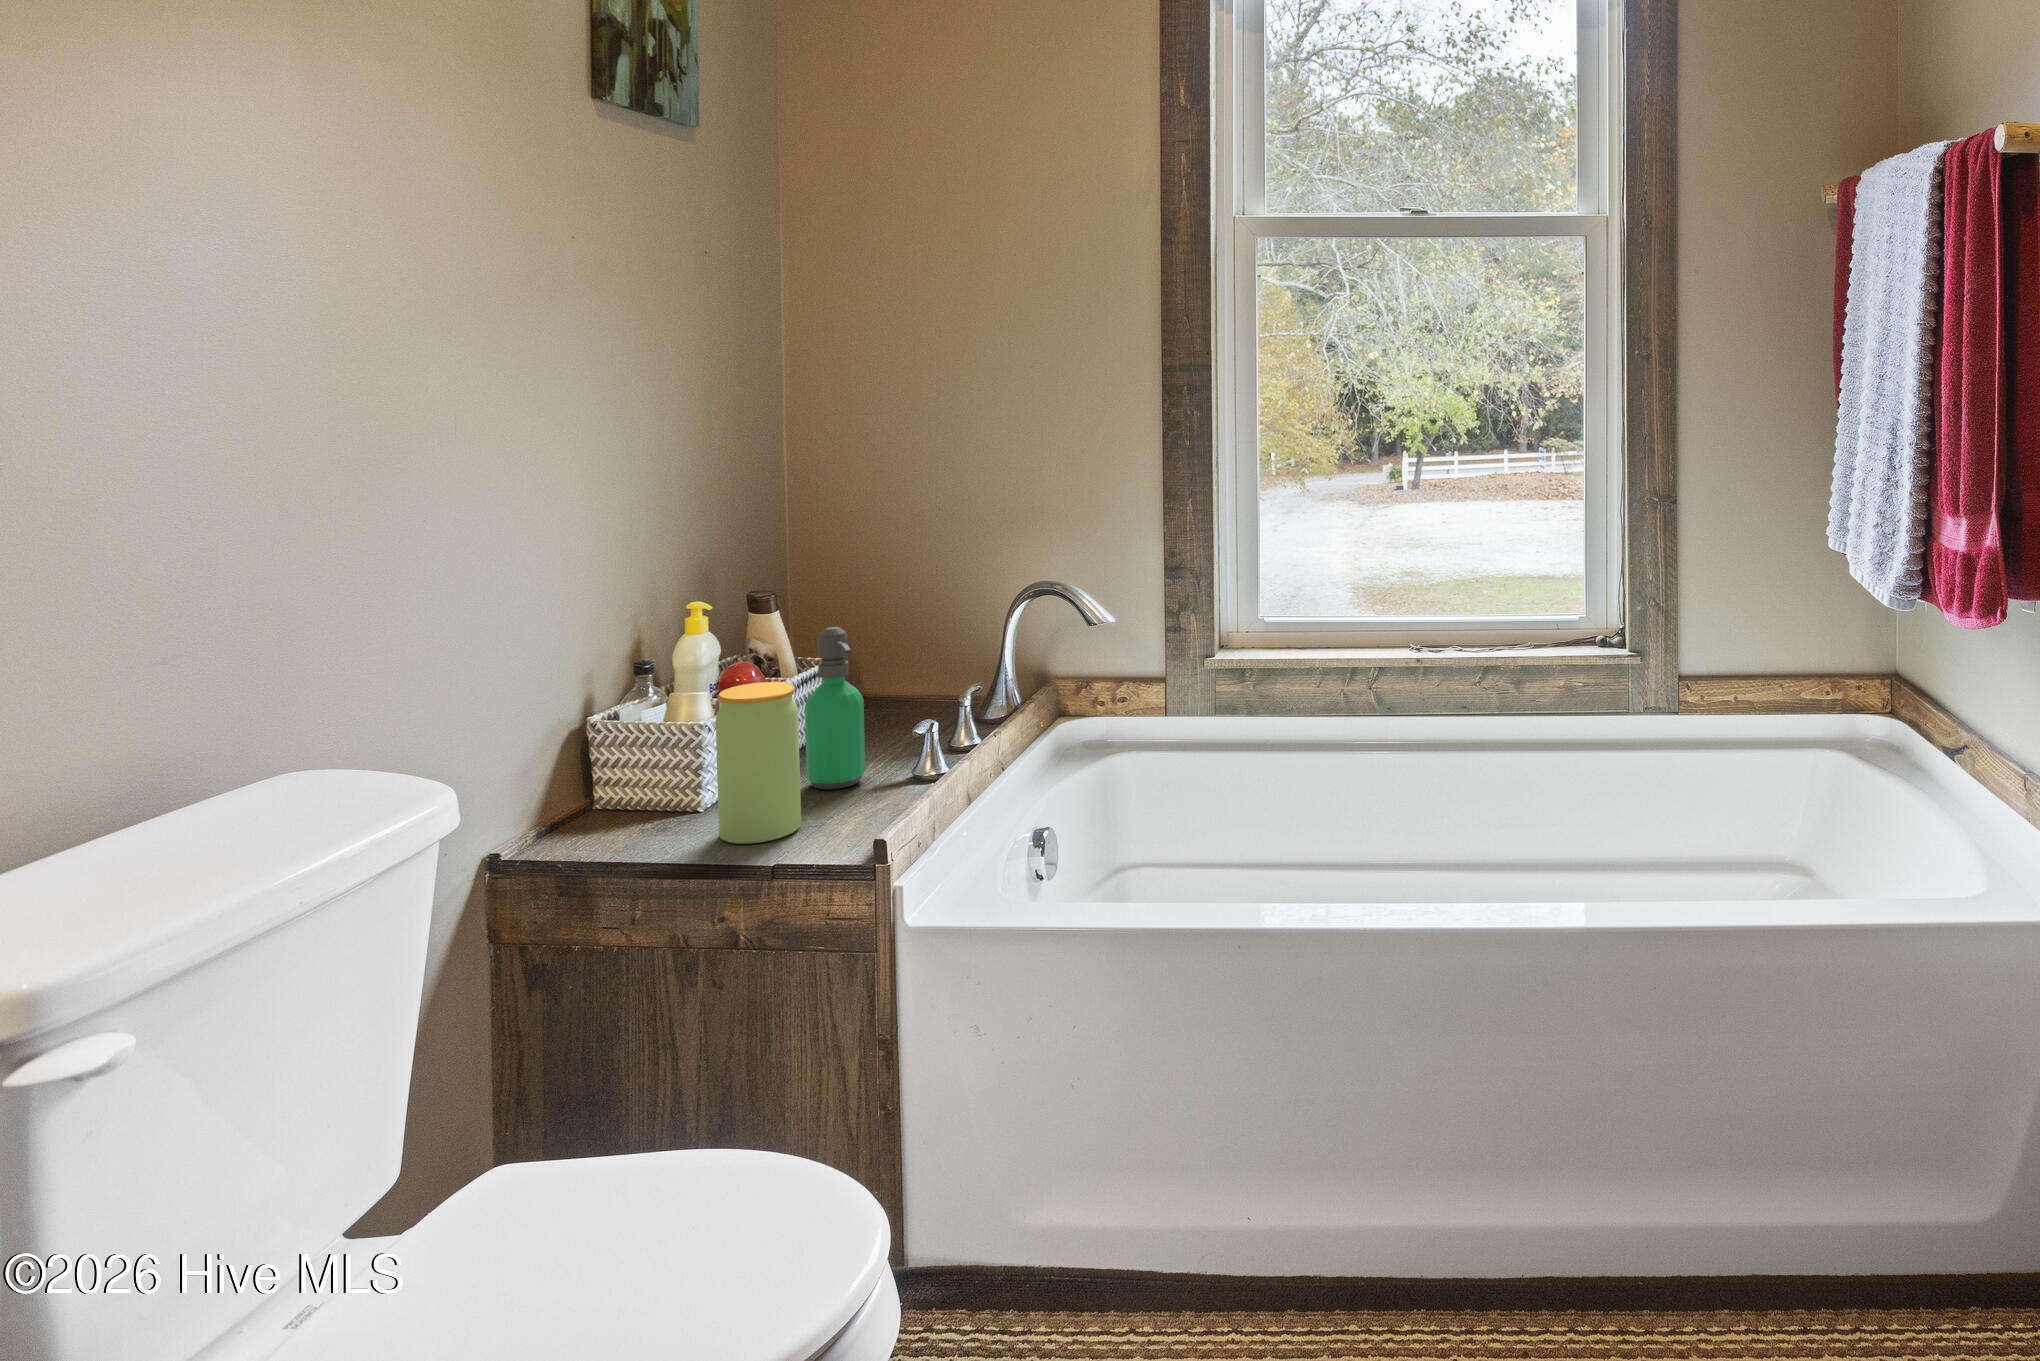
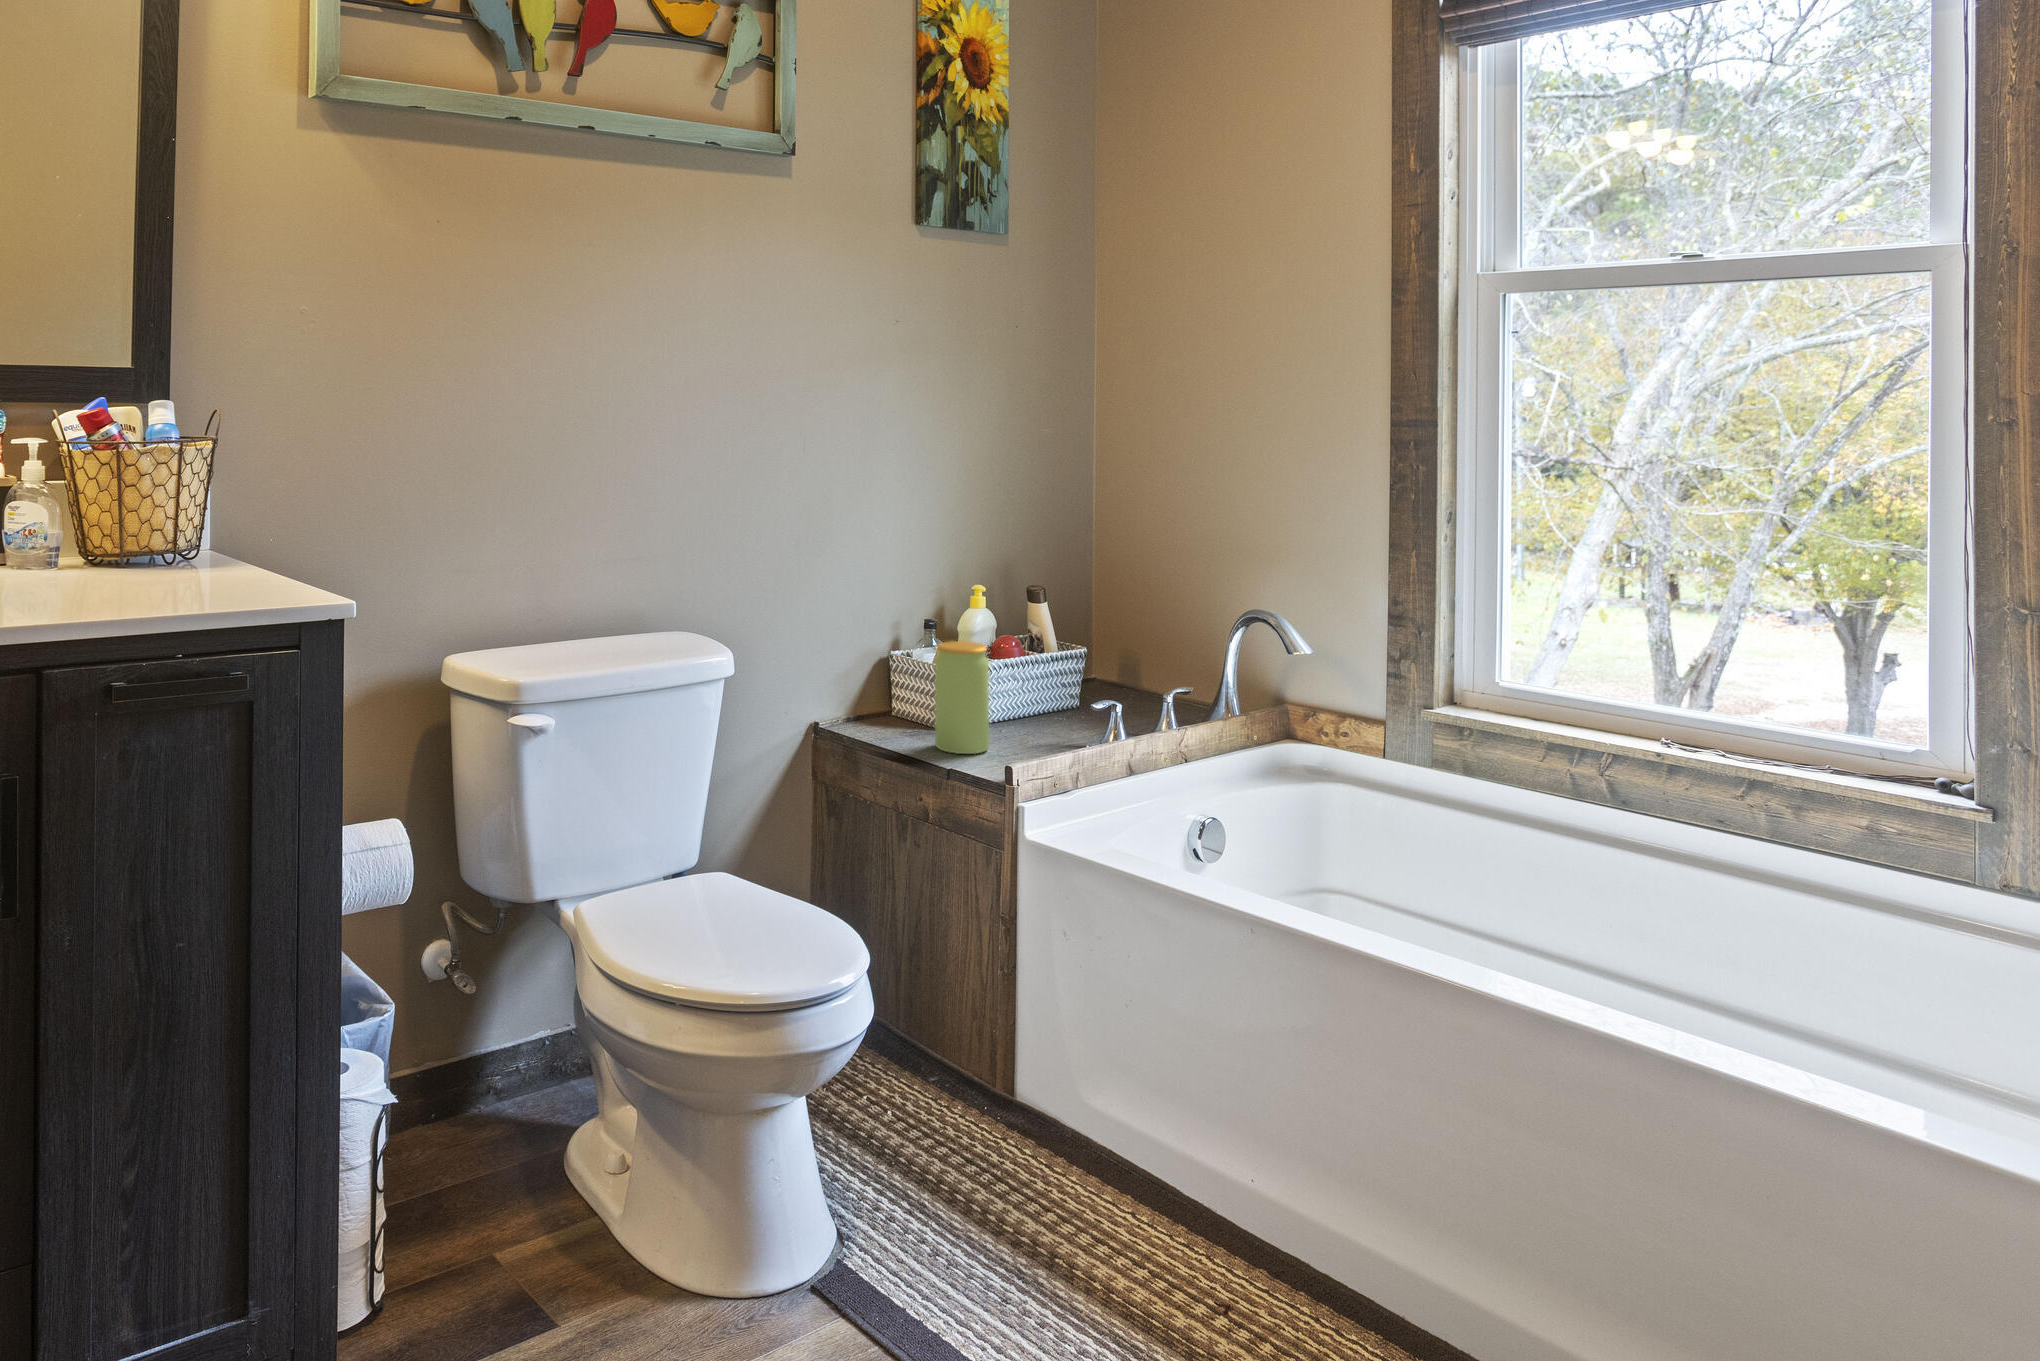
soap dispenser: present [805,627,865,789] -> none [1020,613,1063,737]

